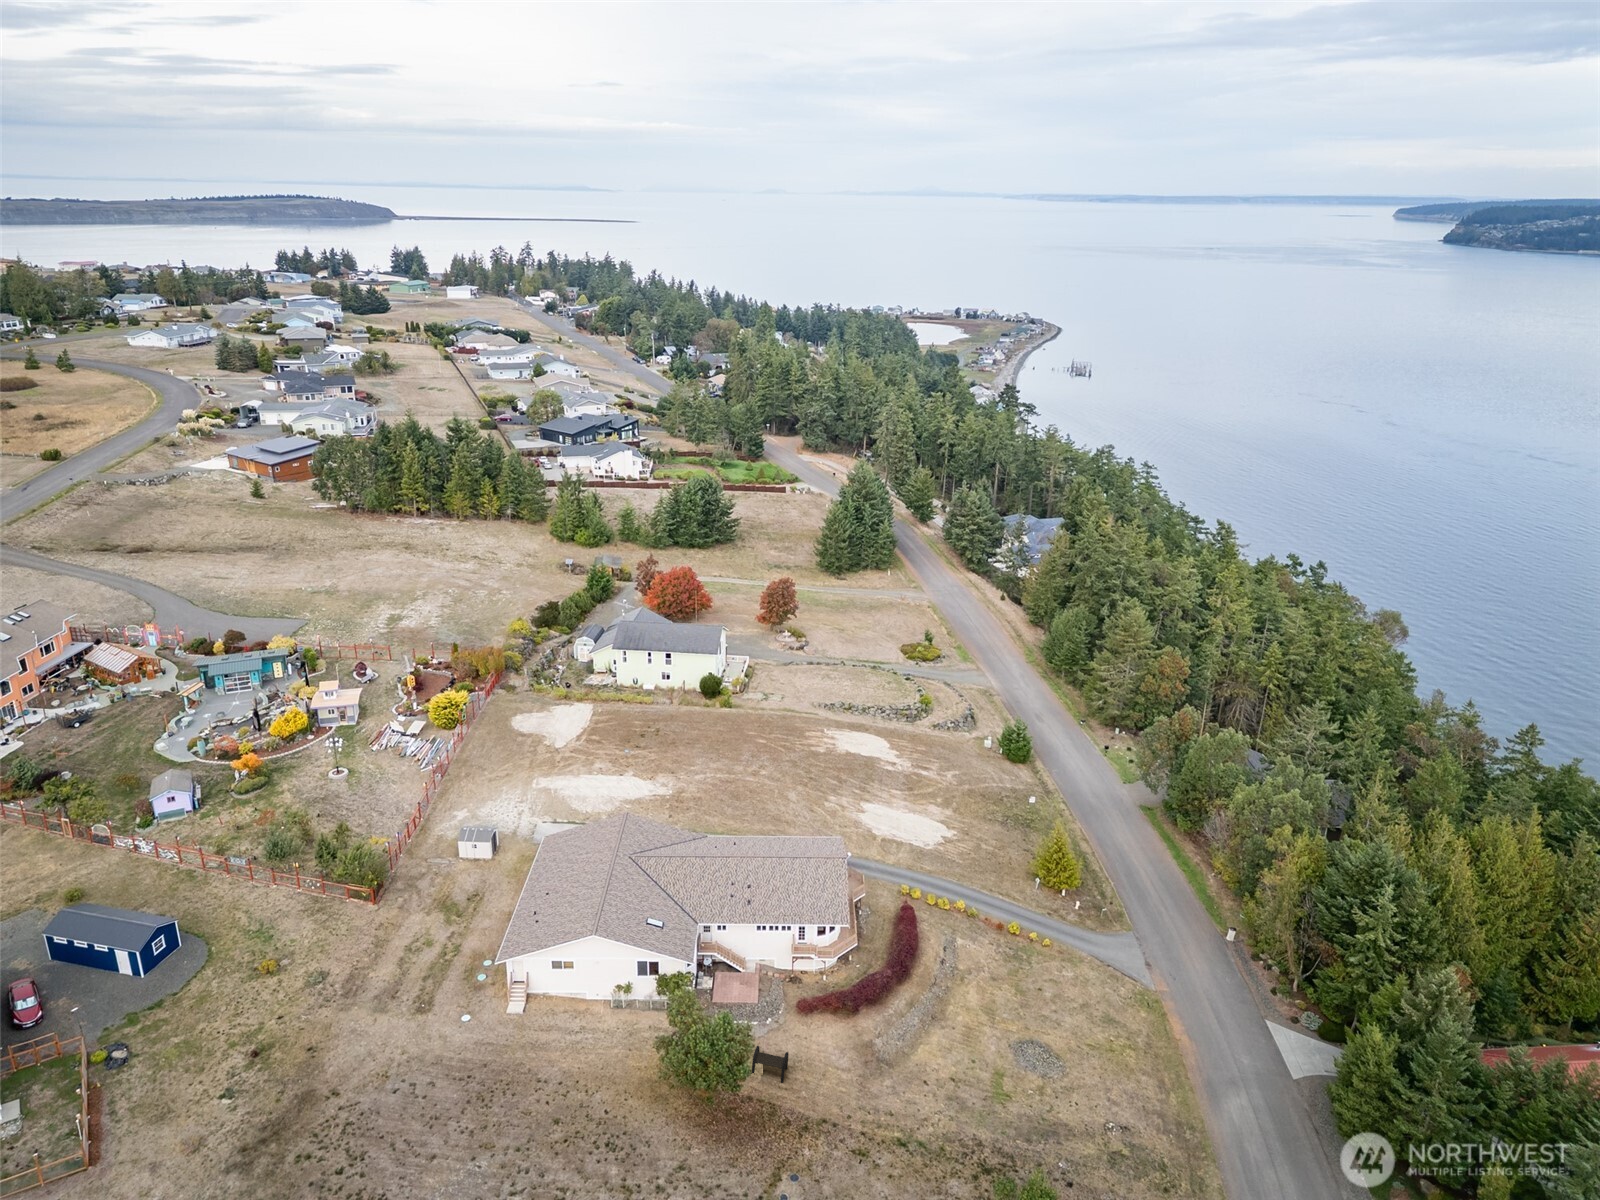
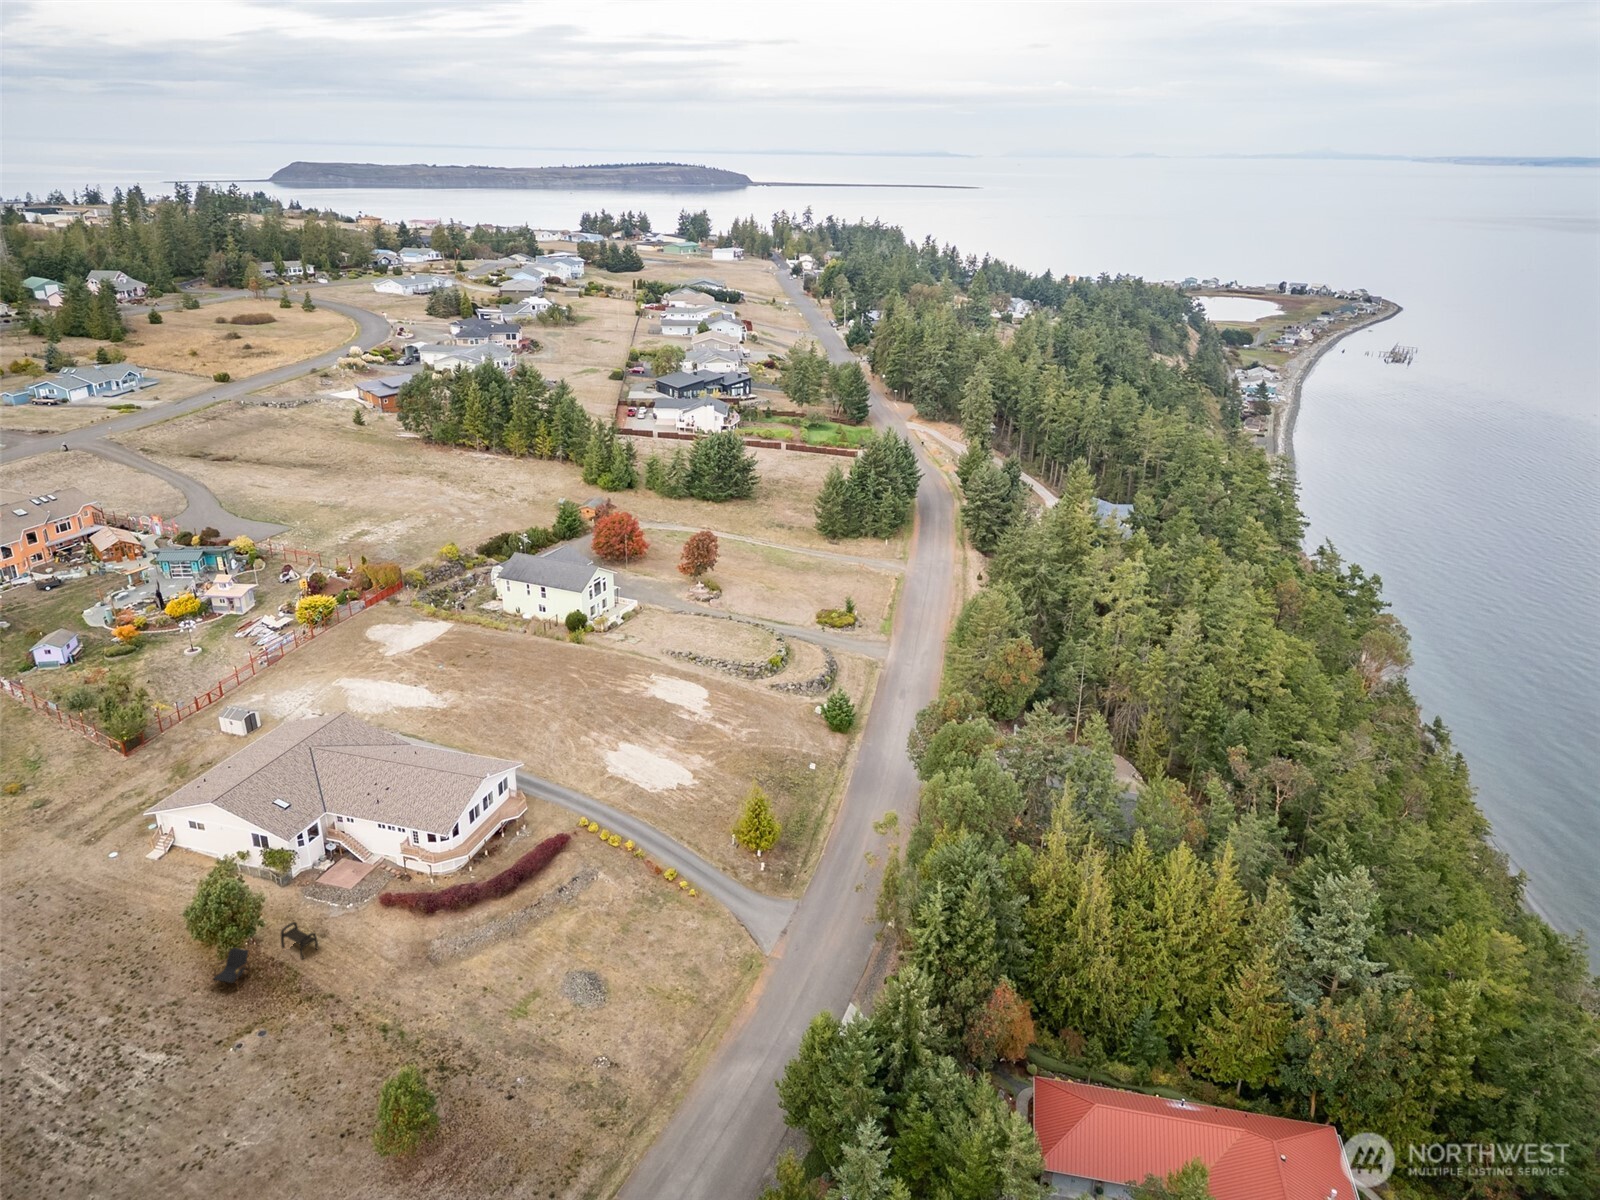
lounge chair: none [726,1085,755,1130] -> present [214,948,250,988]

